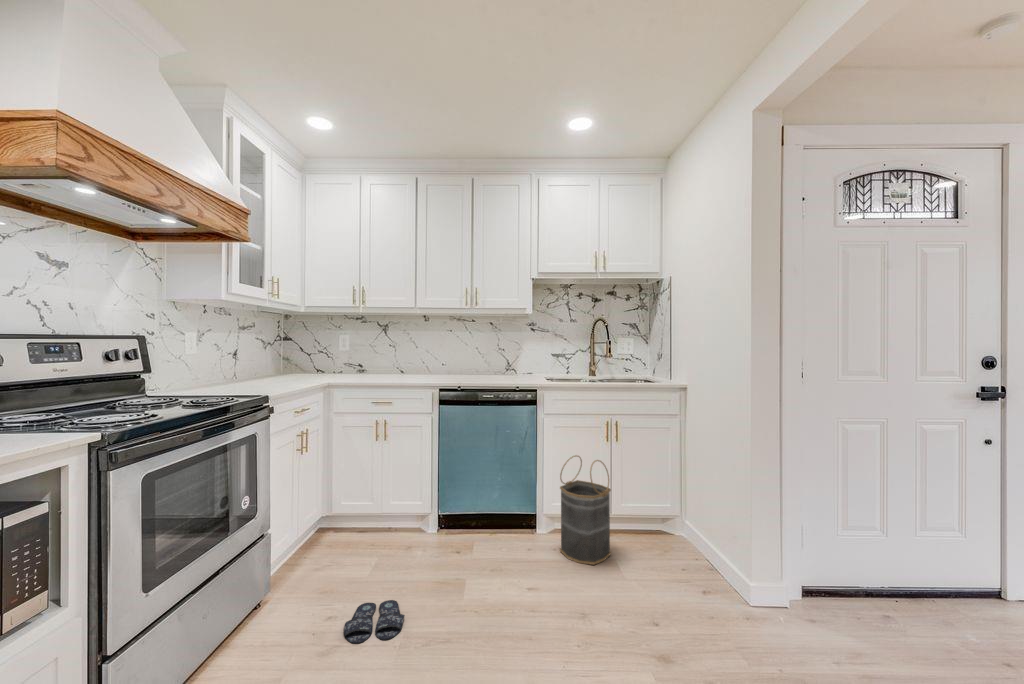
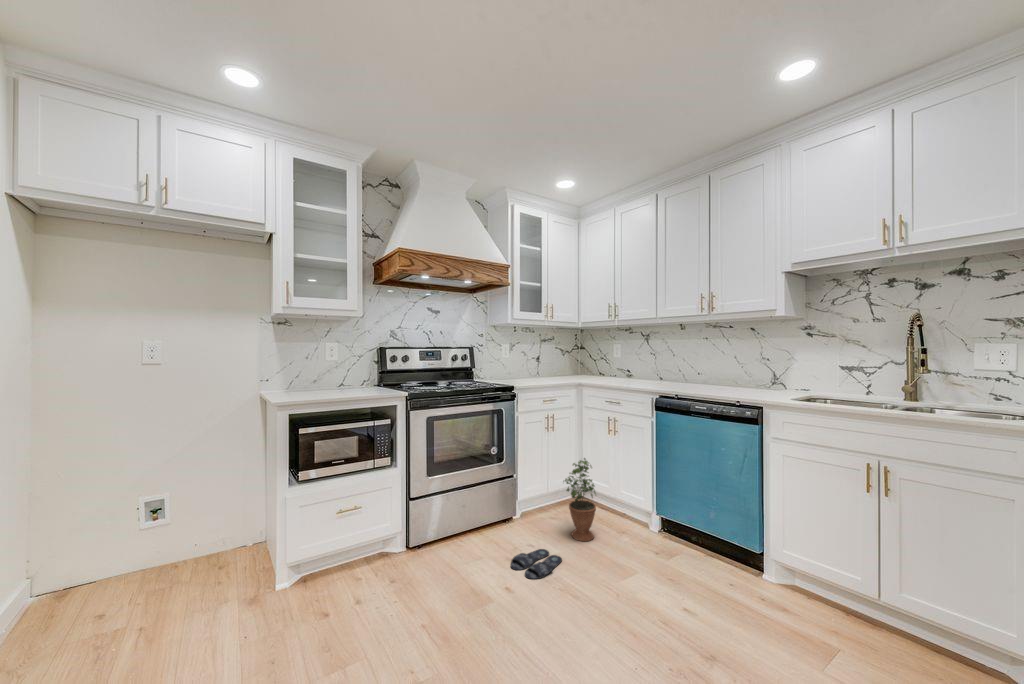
basket: present [560,455,611,565] -> none [757,497,833,655]
potted plant: none [359,473,399,577] -> present [565,458,596,541]

